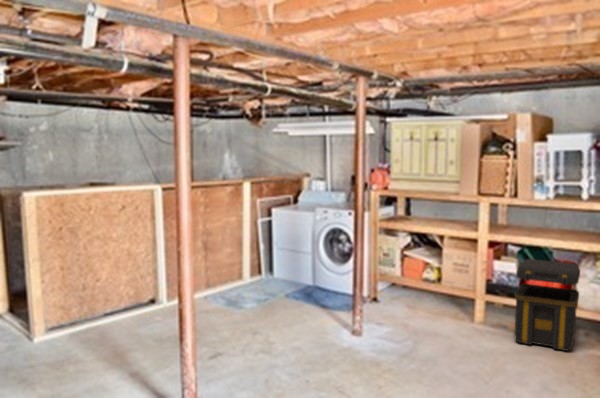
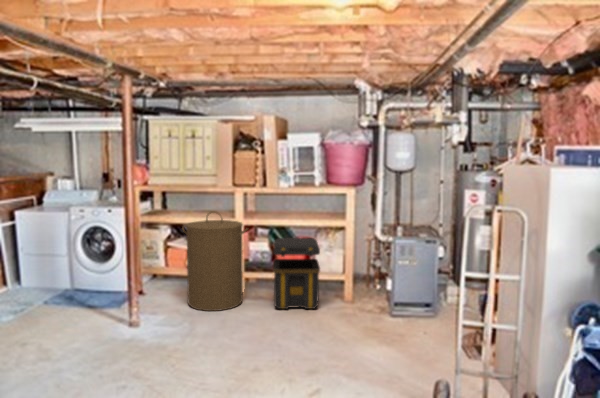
laundry hamper: none [416,221,489,332] -> present [182,211,248,311]

